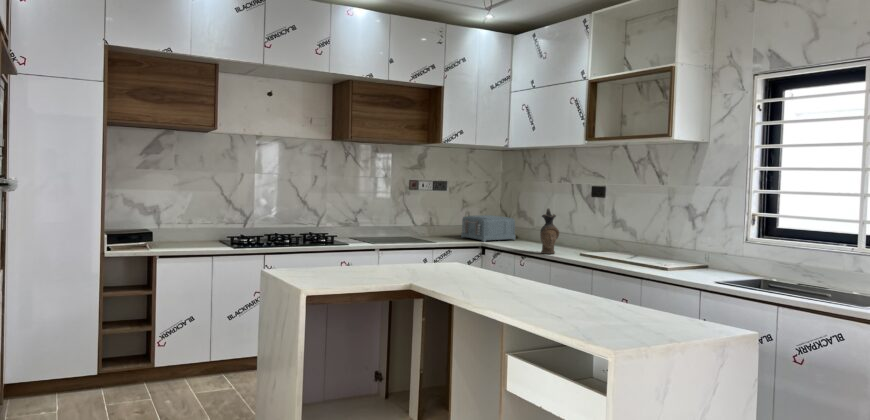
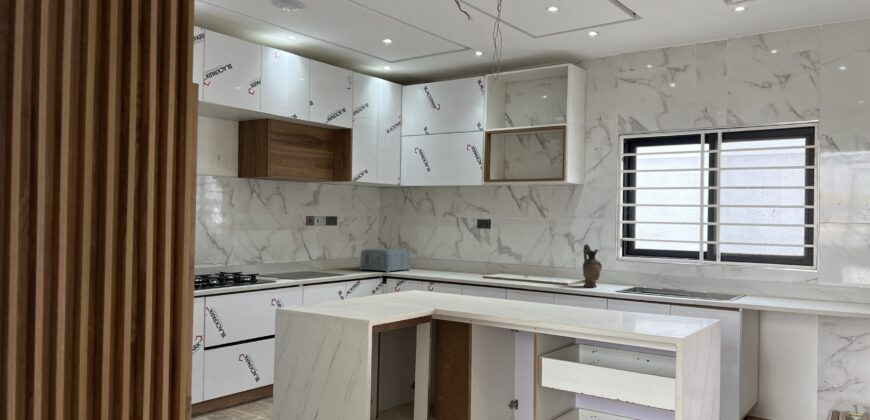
ceramic pitcher: present [540,208,559,254] -> present [583,244,602,287]

